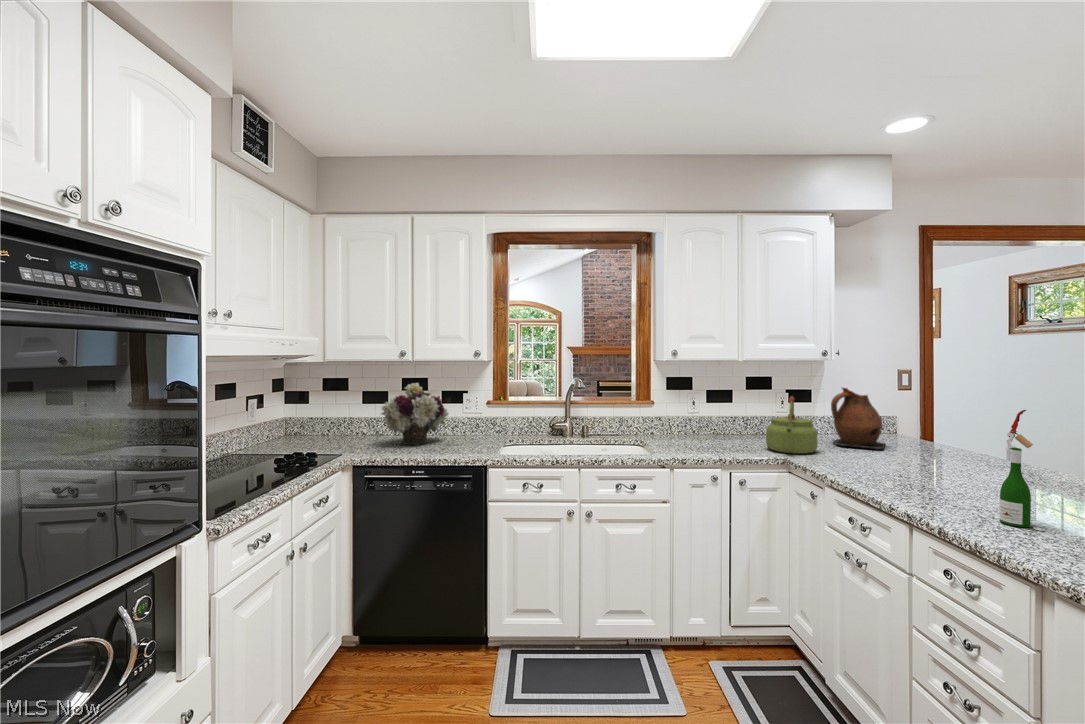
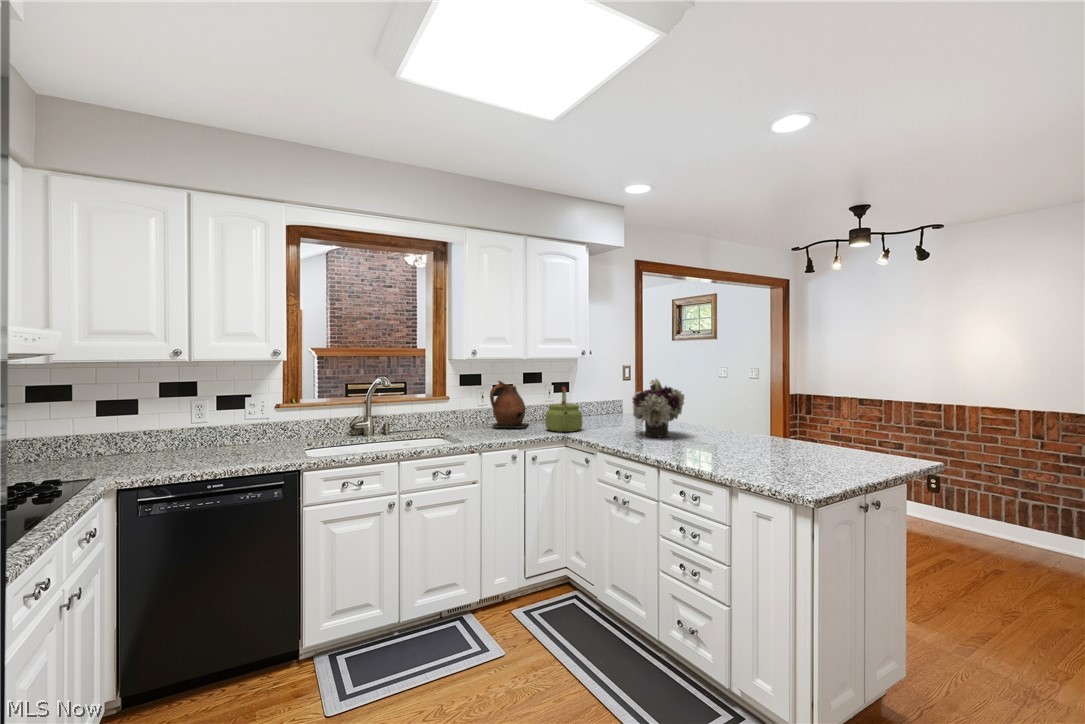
flower arrangement: present [381,383,448,445] -> present [632,378,684,437]
ceramic pitcher: present [831,388,885,449] -> present [490,381,528,428]
wine bottle: present [999,410,1045,531] -> none [704,386,725,459]

